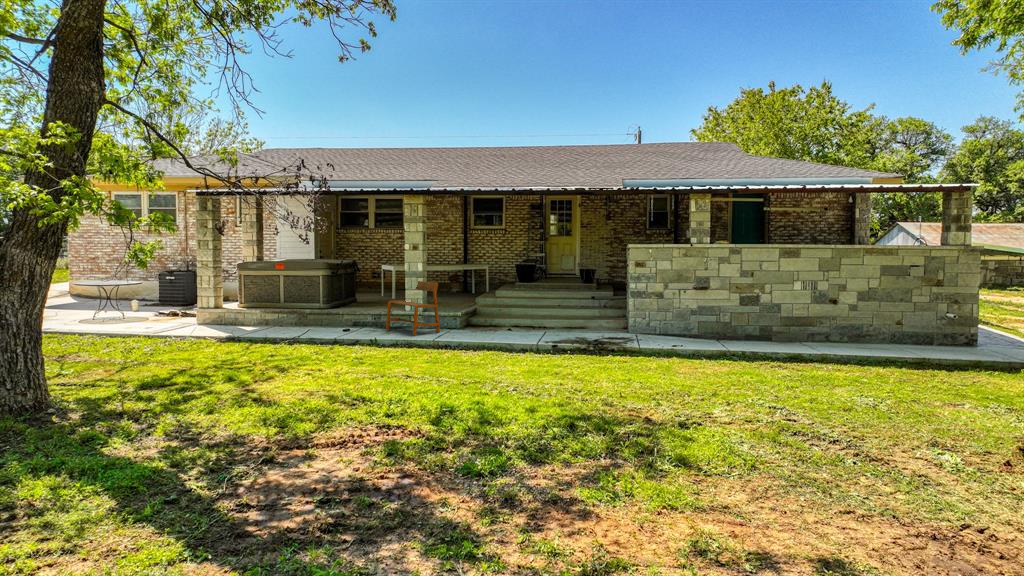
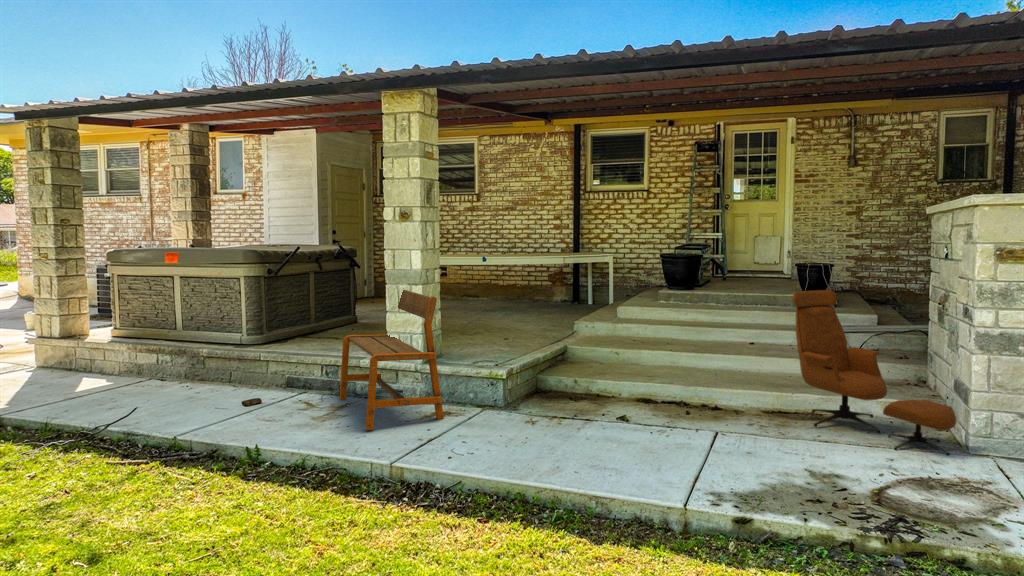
lounge chair: none [573,280,623,333] -> present [793,290,956,455]

